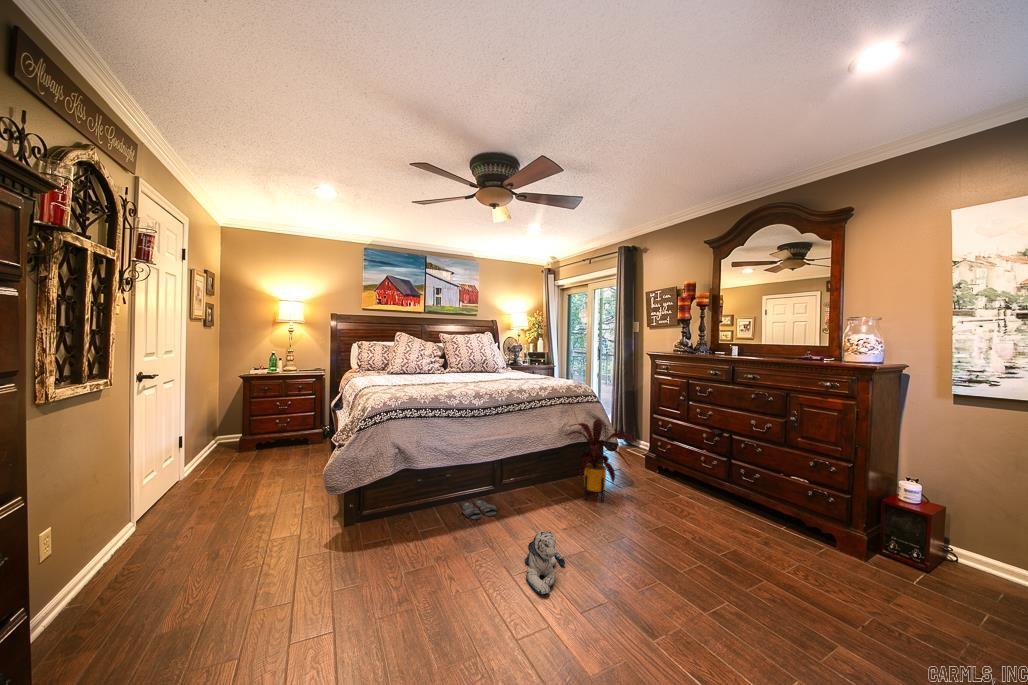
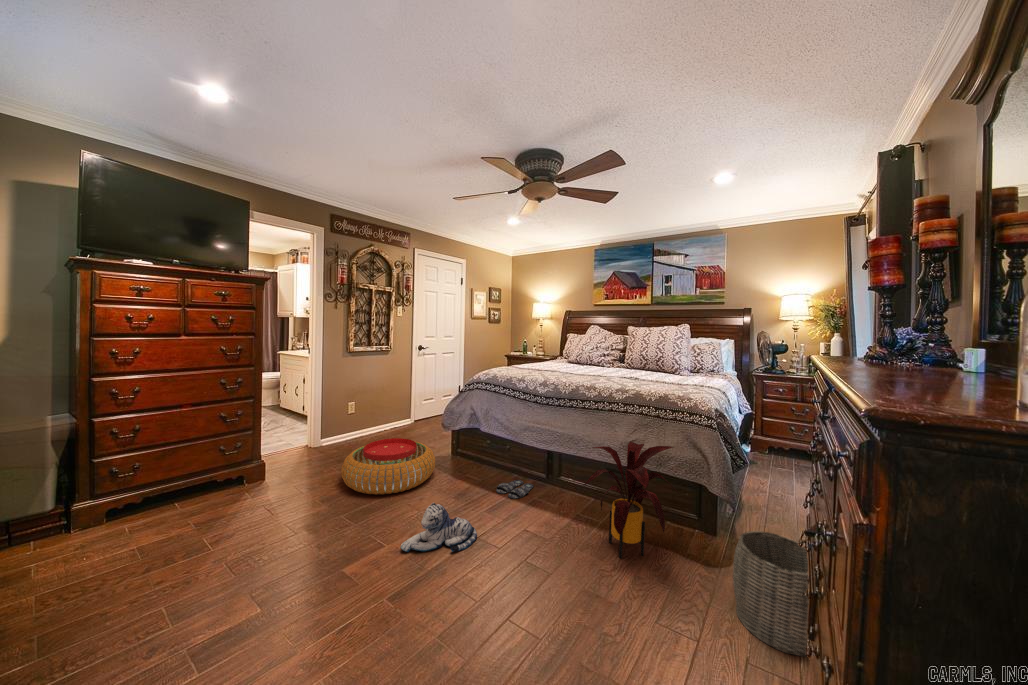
woven basket: none [645,446,686,496] -> present [733,531,809,656]
pouf: none [259,514,418,632] -> present [341,438,435,495]

